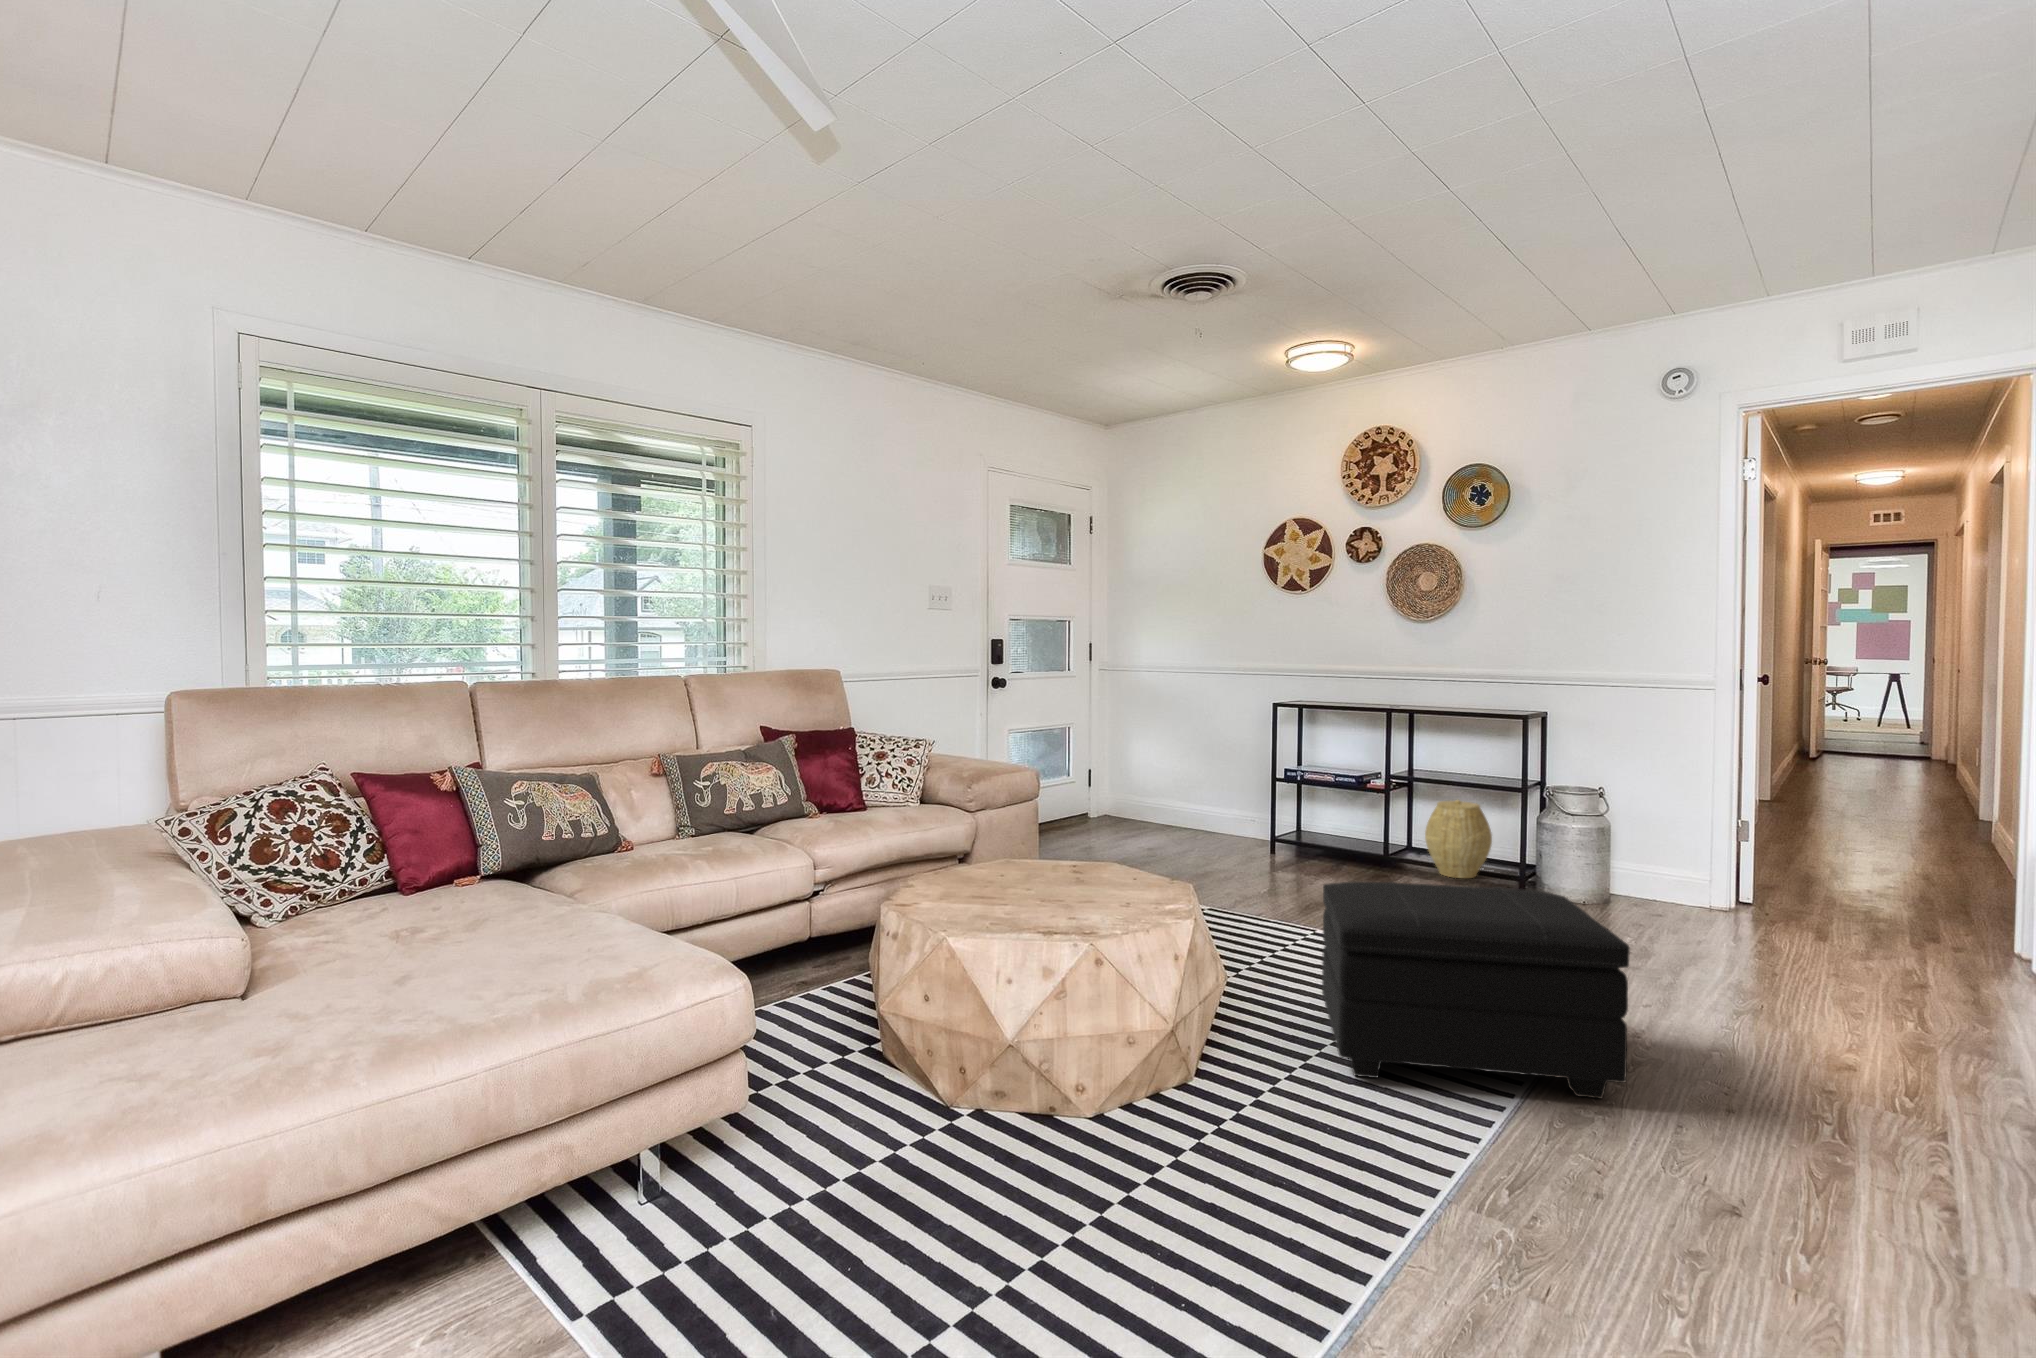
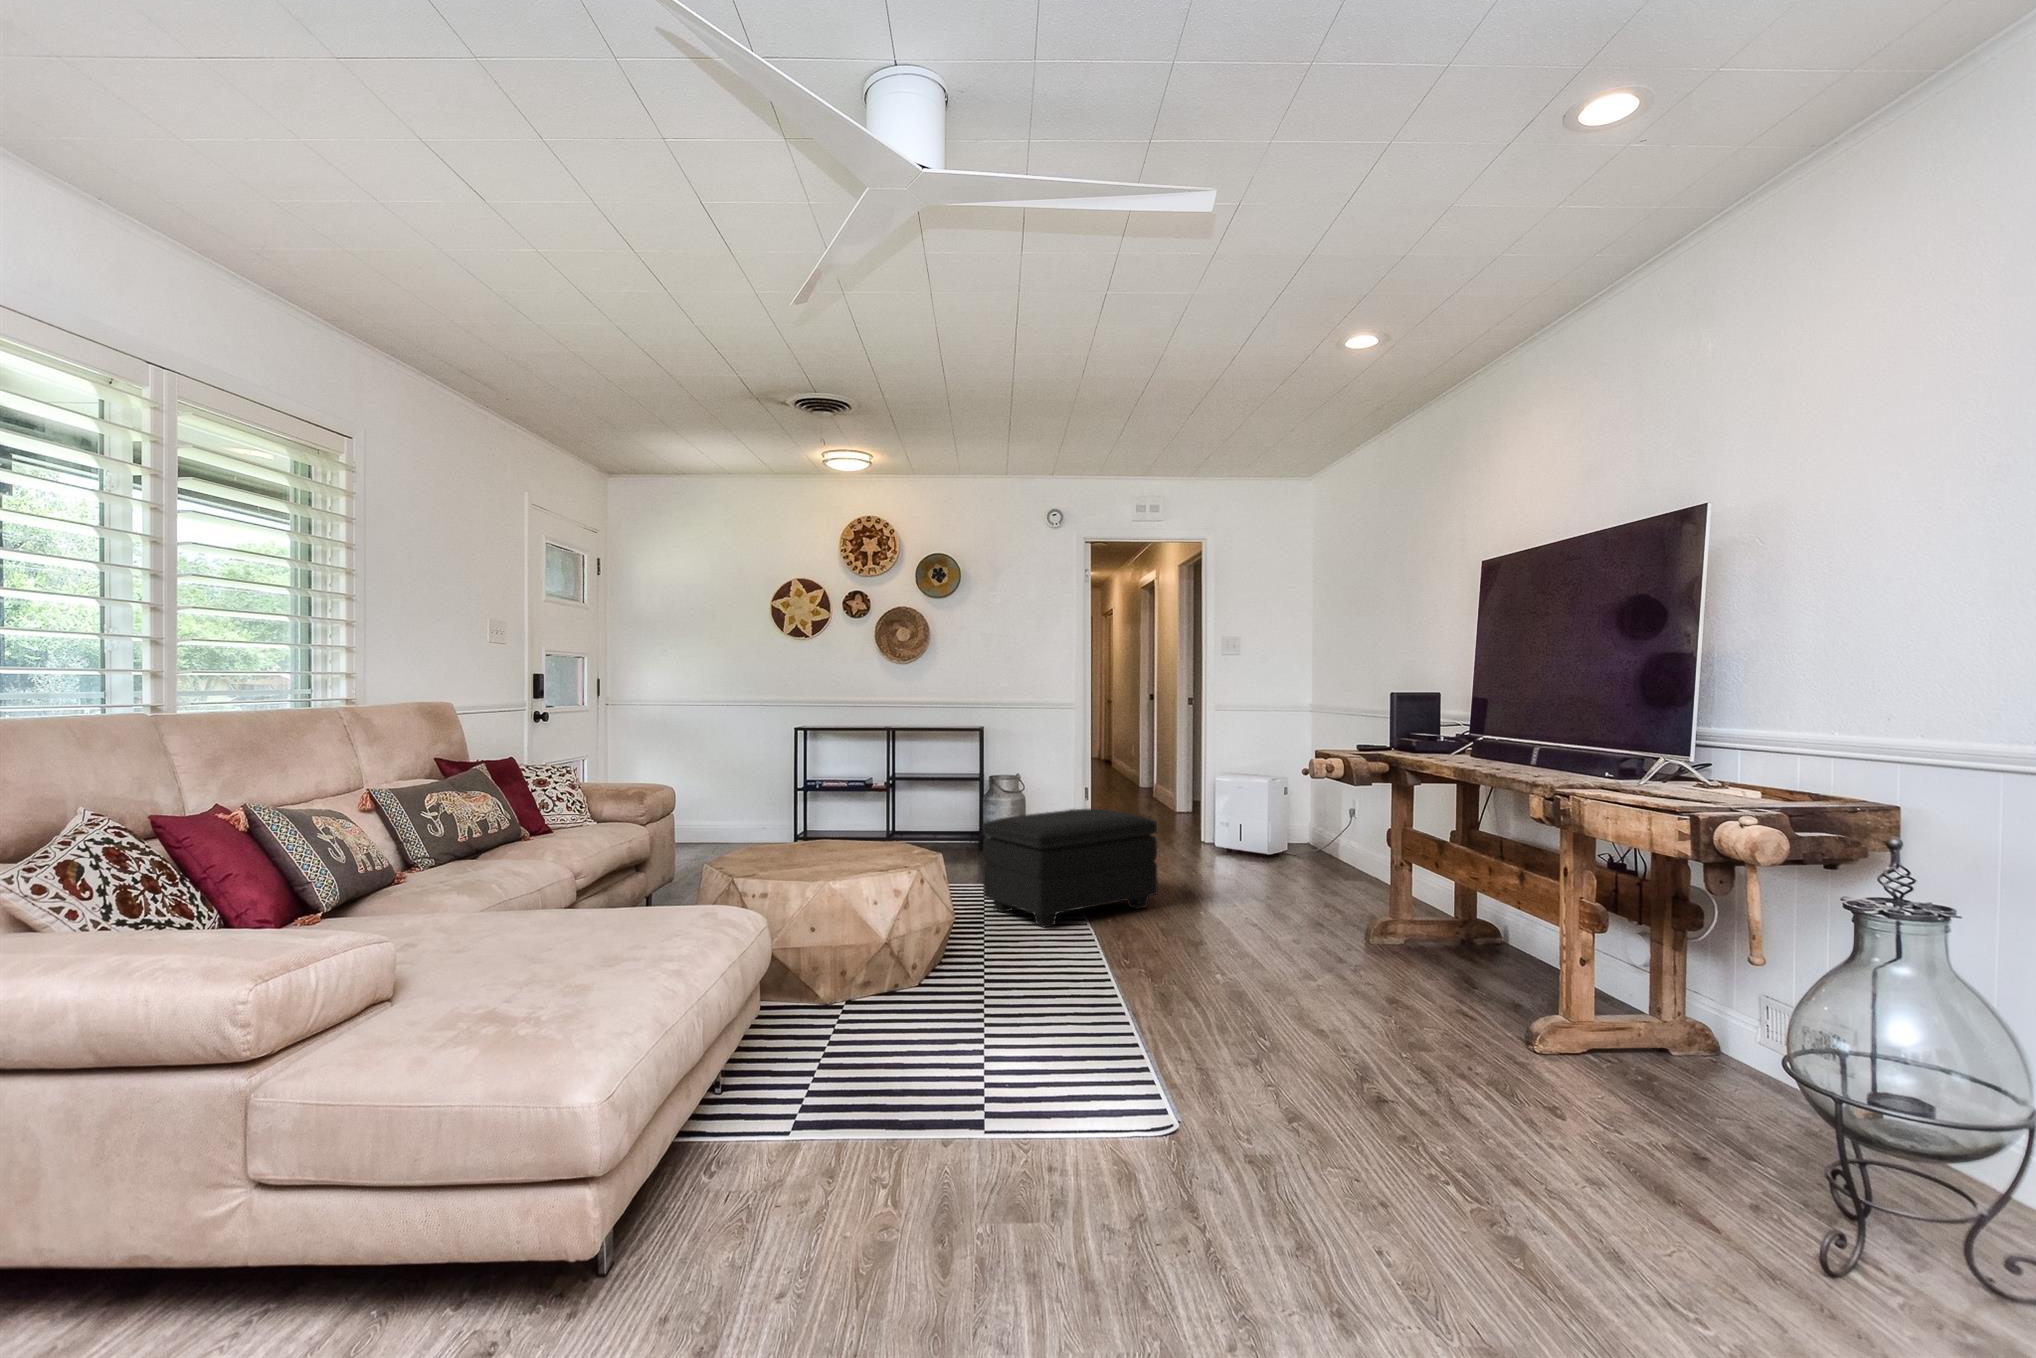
woven basket: present [1425,800,1492,878] -> none [914,785,957,840]

